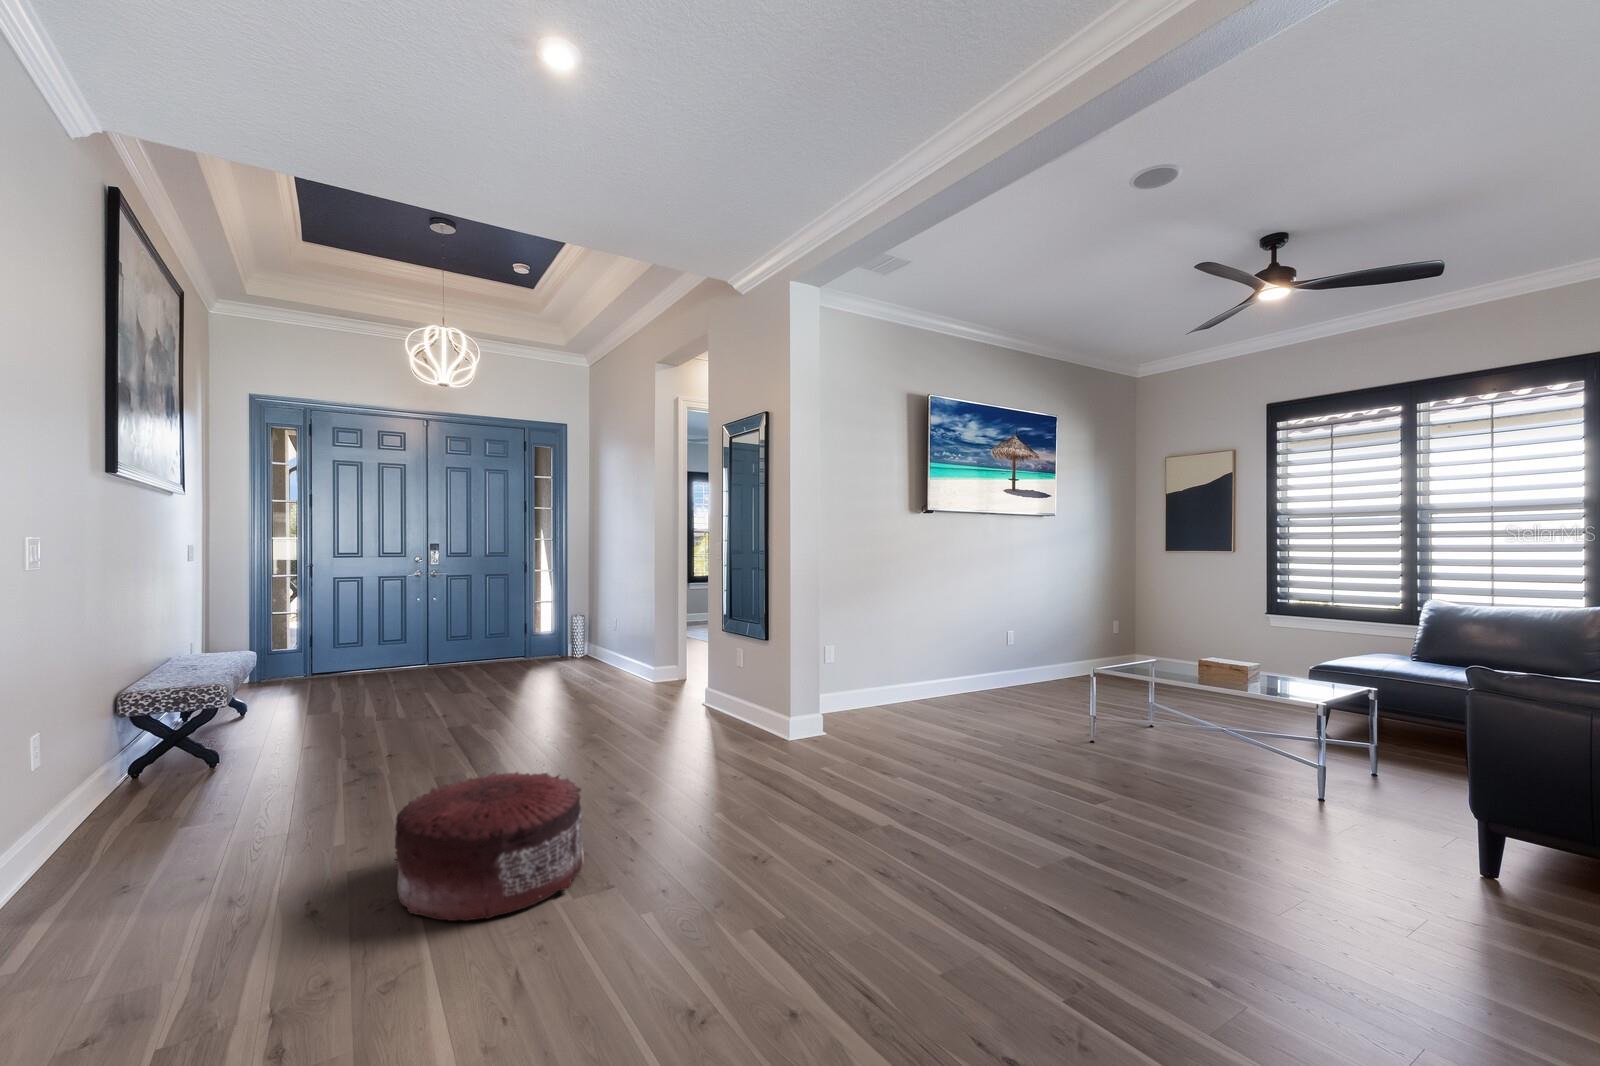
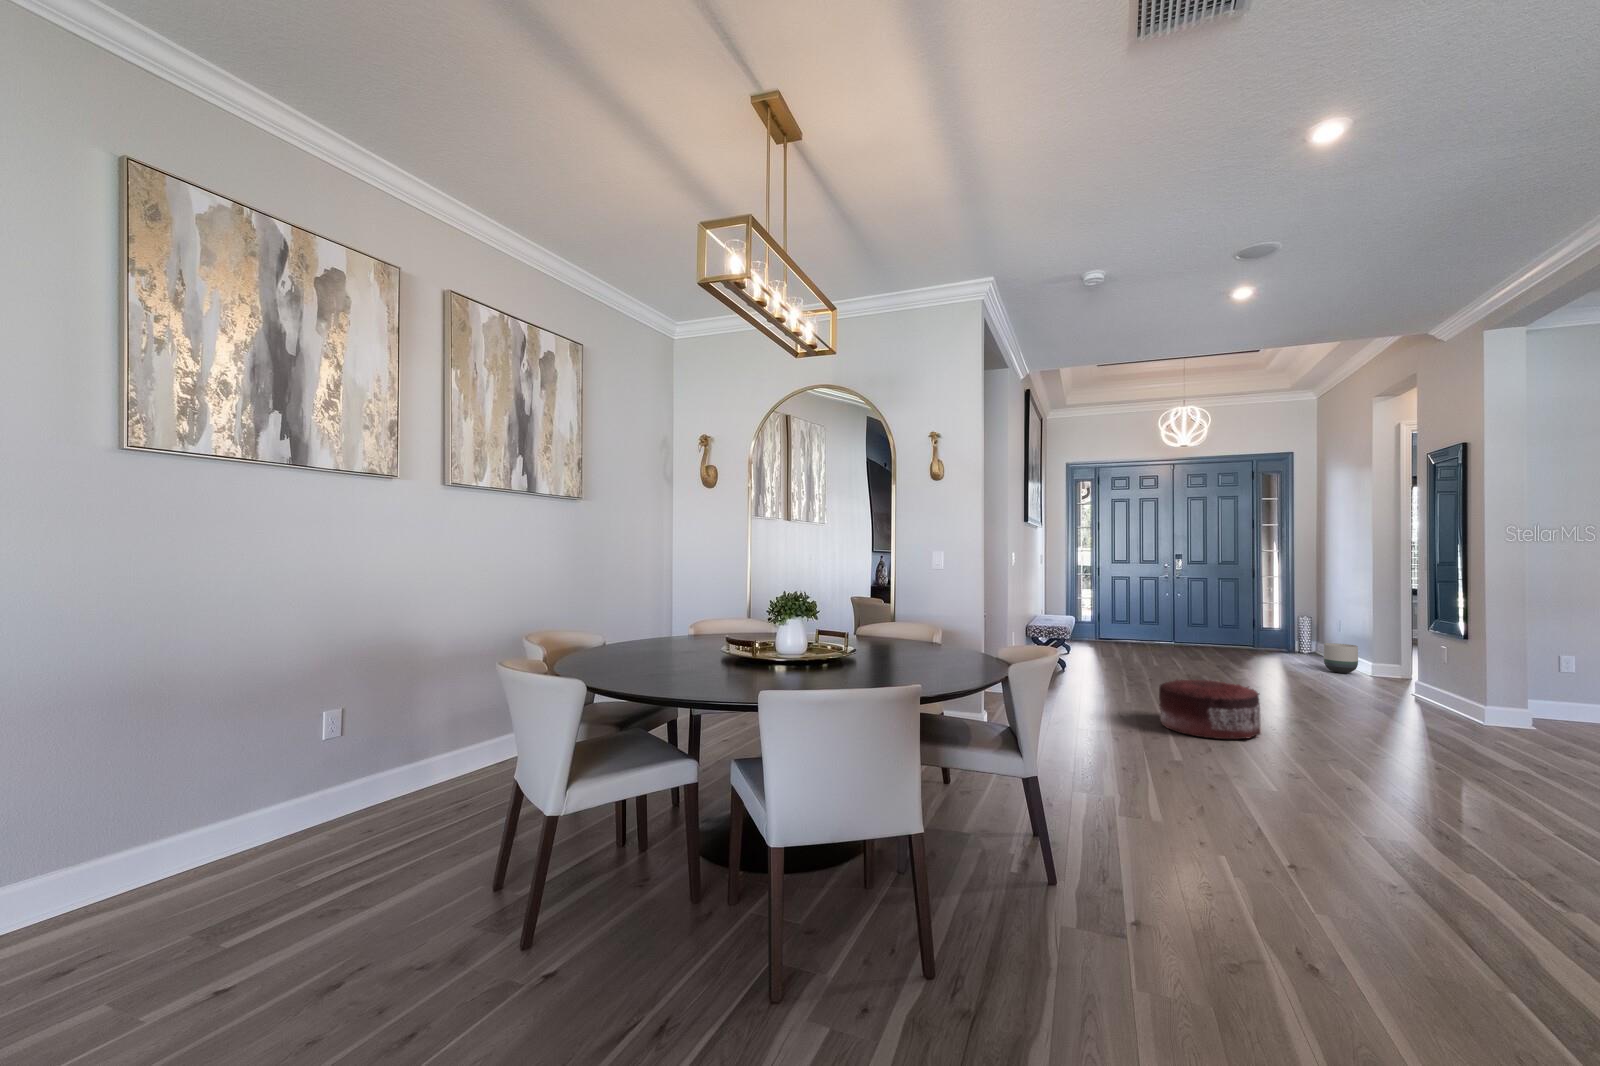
planter: none [607,646,640,682] -> present [1324,643,1358,673]

